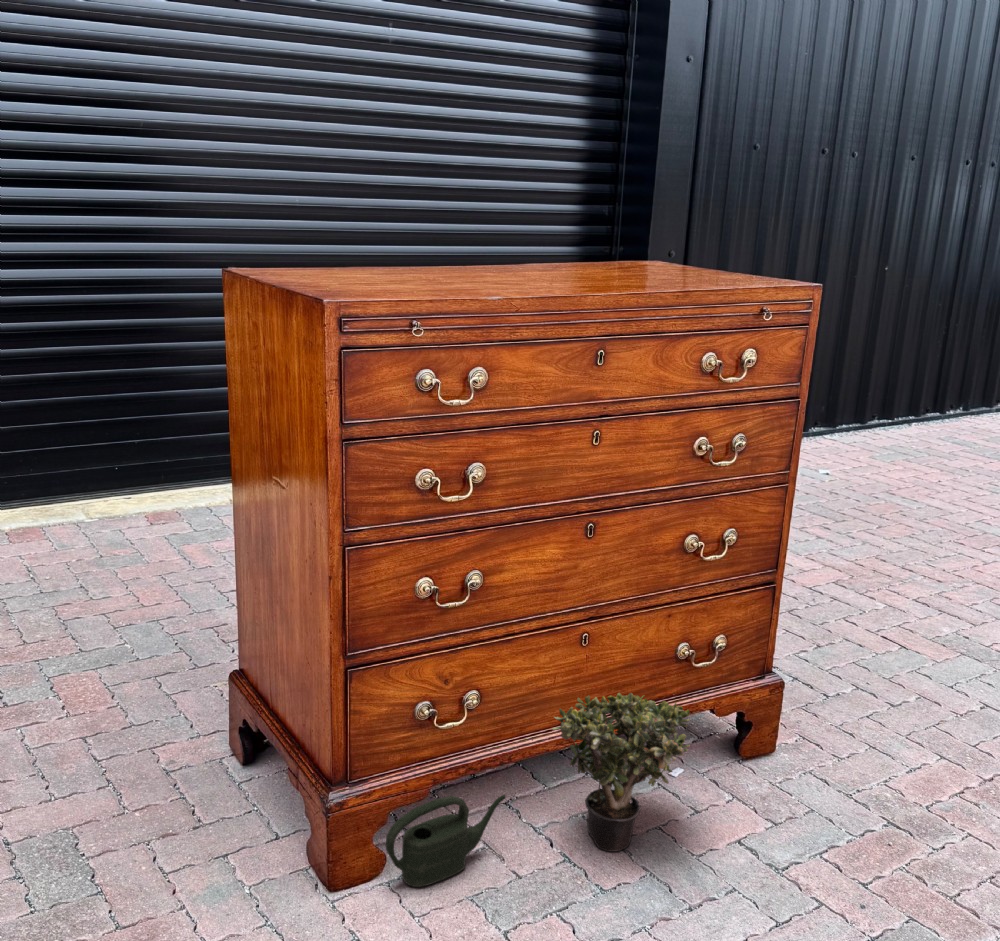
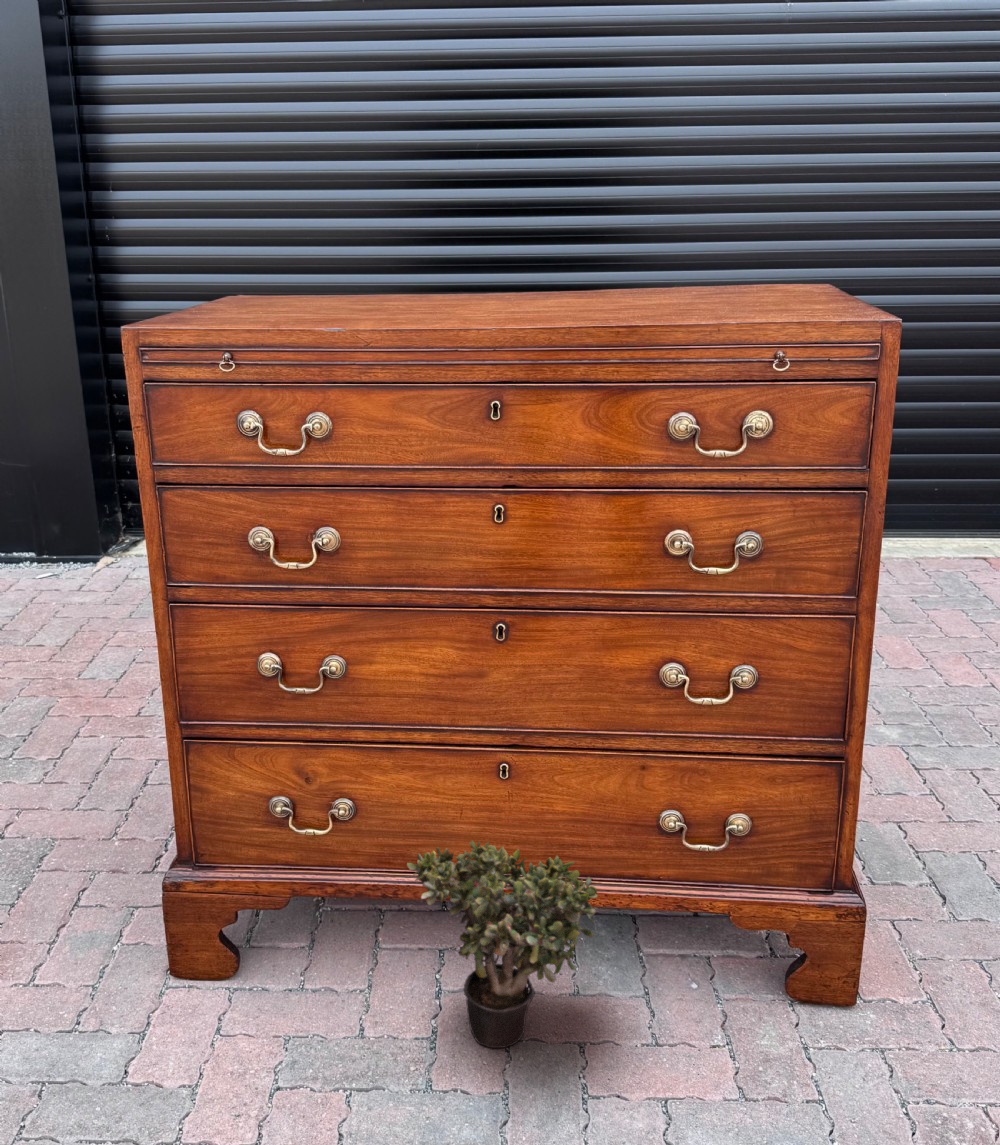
watering can: present [385,795,505,887] -> none [215,911,374,1005]

